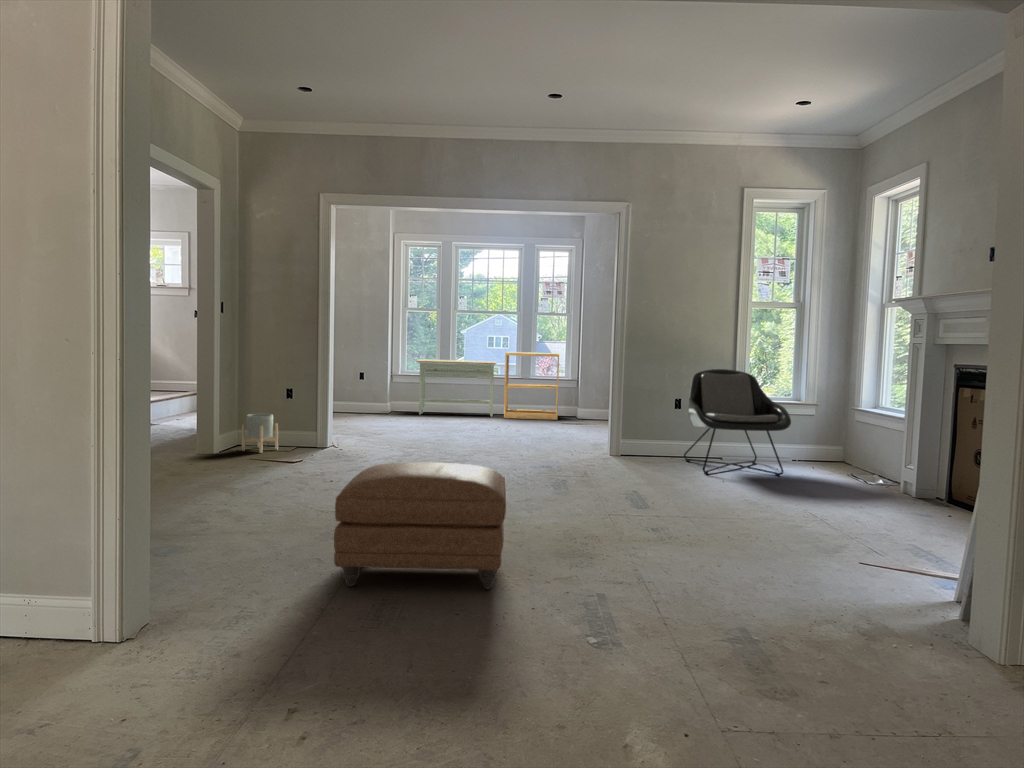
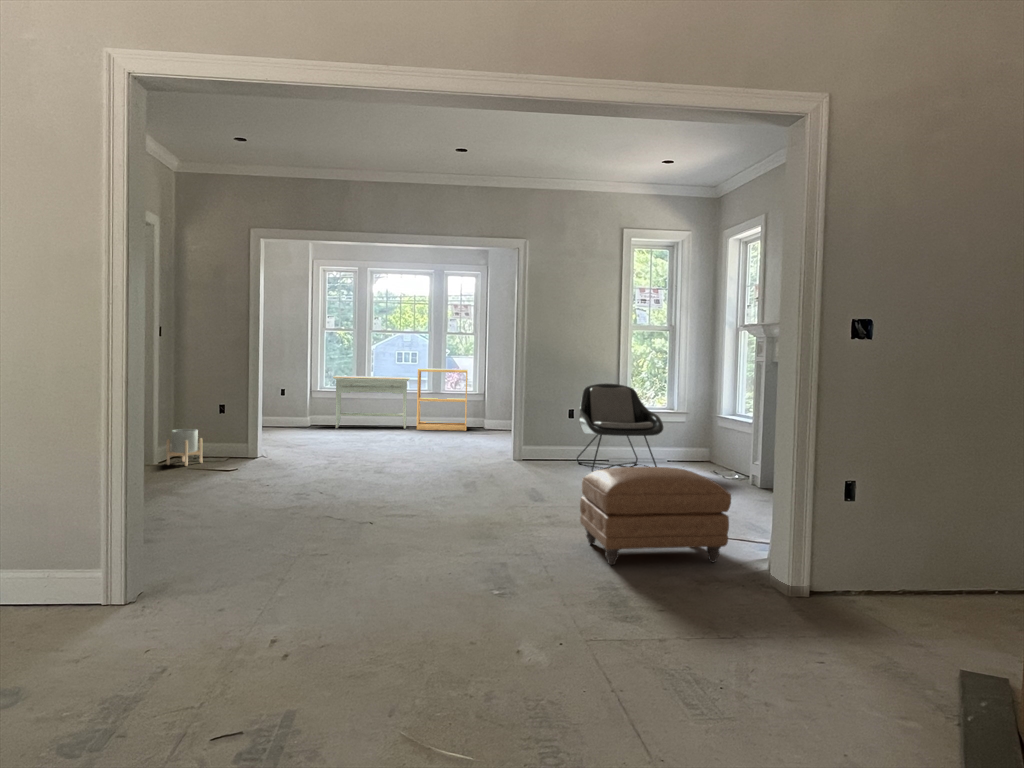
ottoman: present [334,462,507,589] -> present [580,467,731,565]

